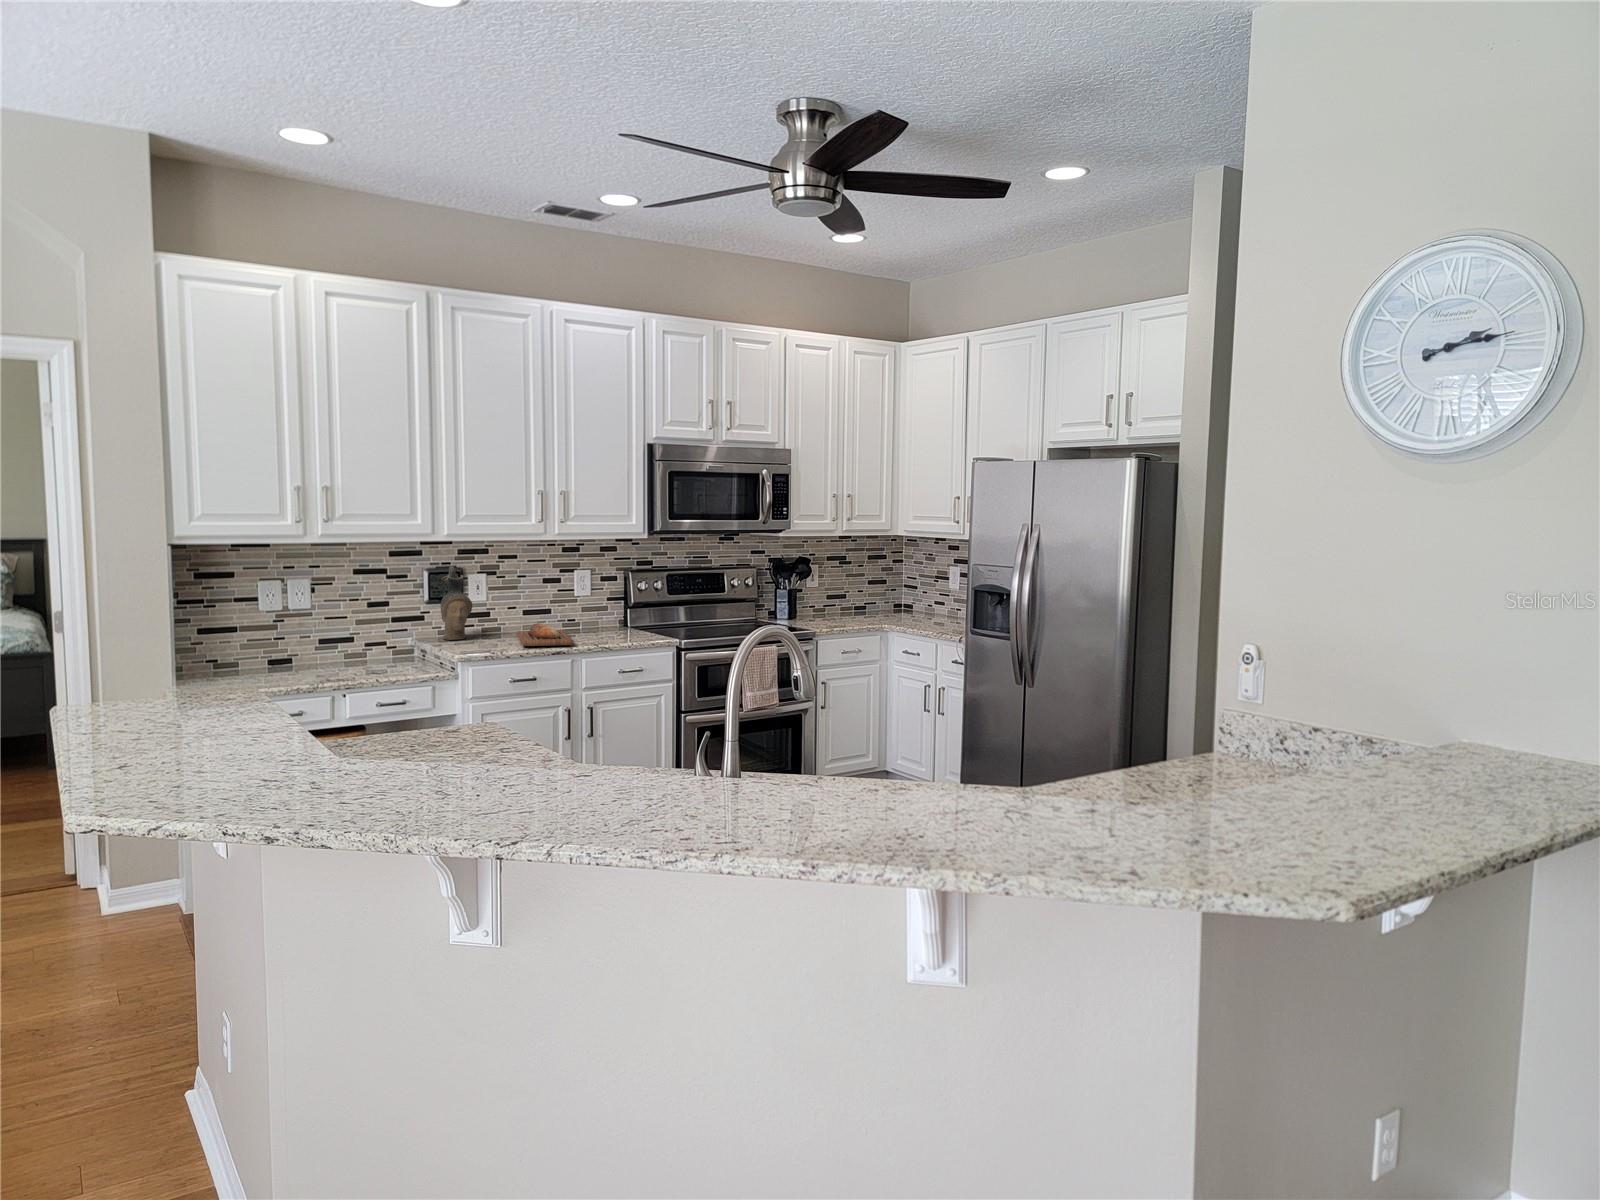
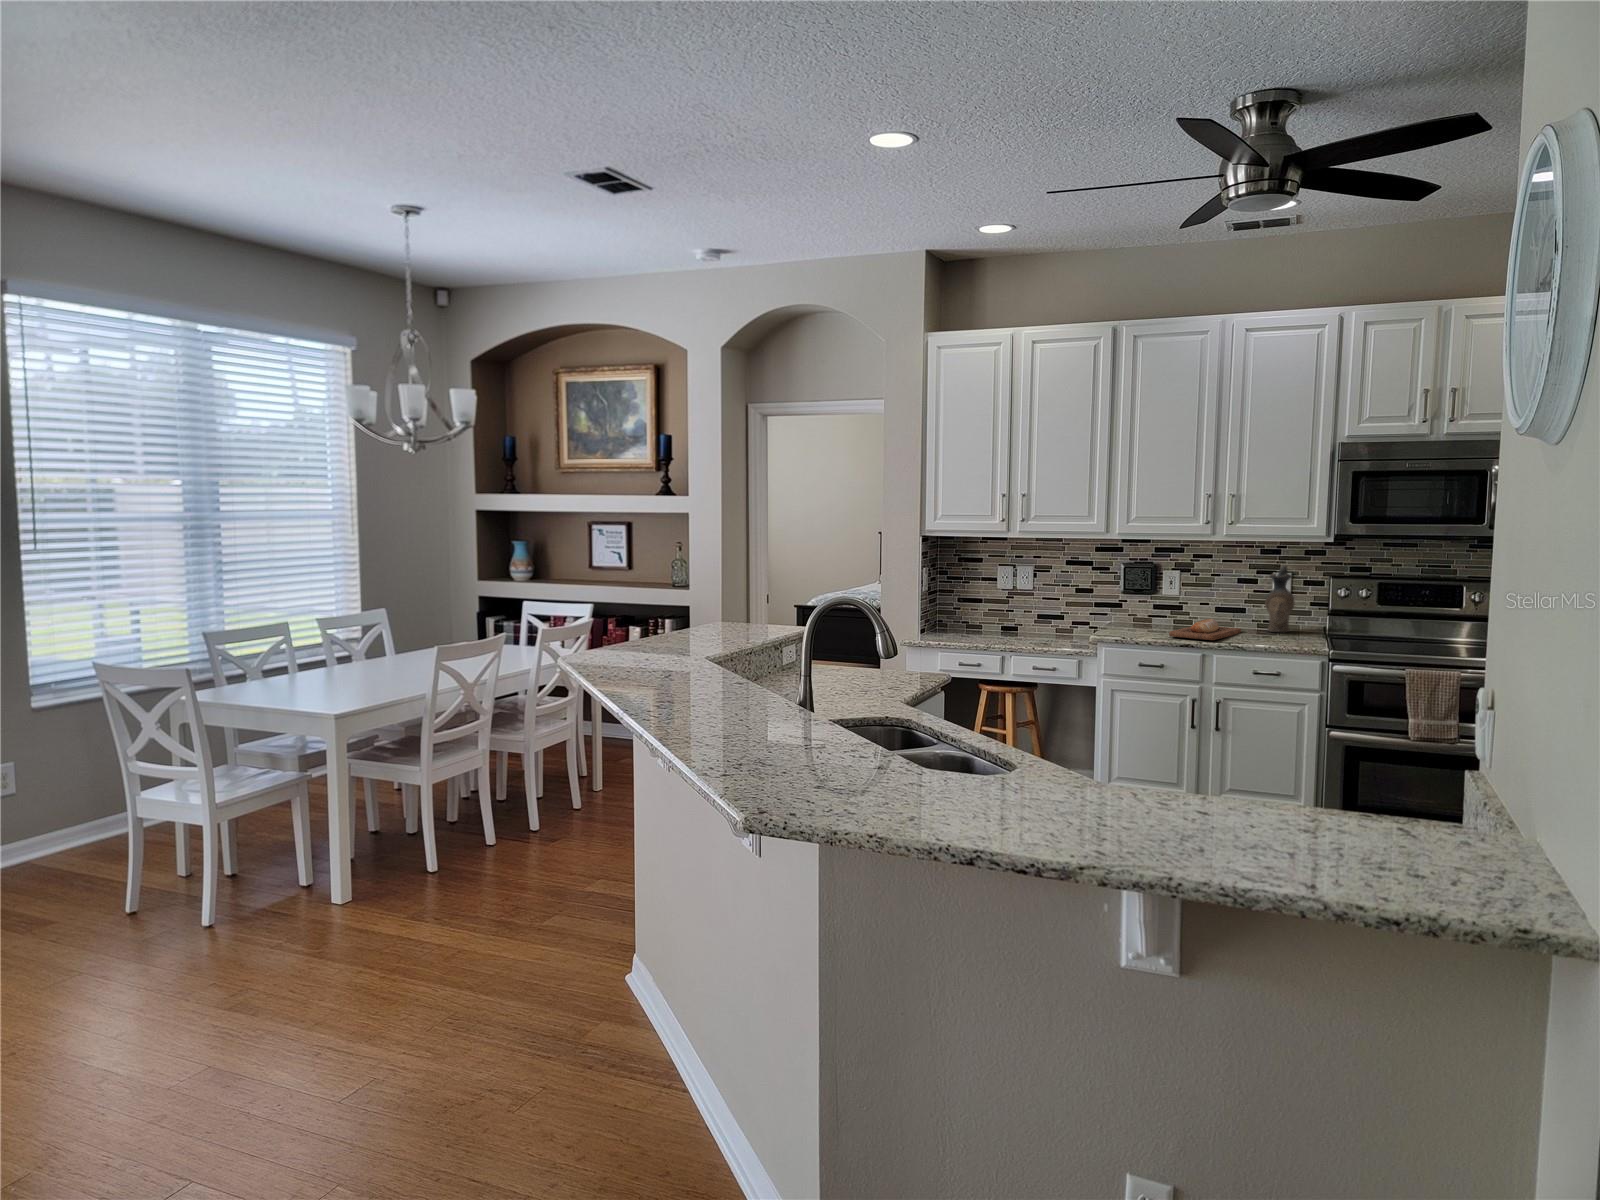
ceramic pitcher: present [441,566,472,640] -> present [1265,565,1294,632]

